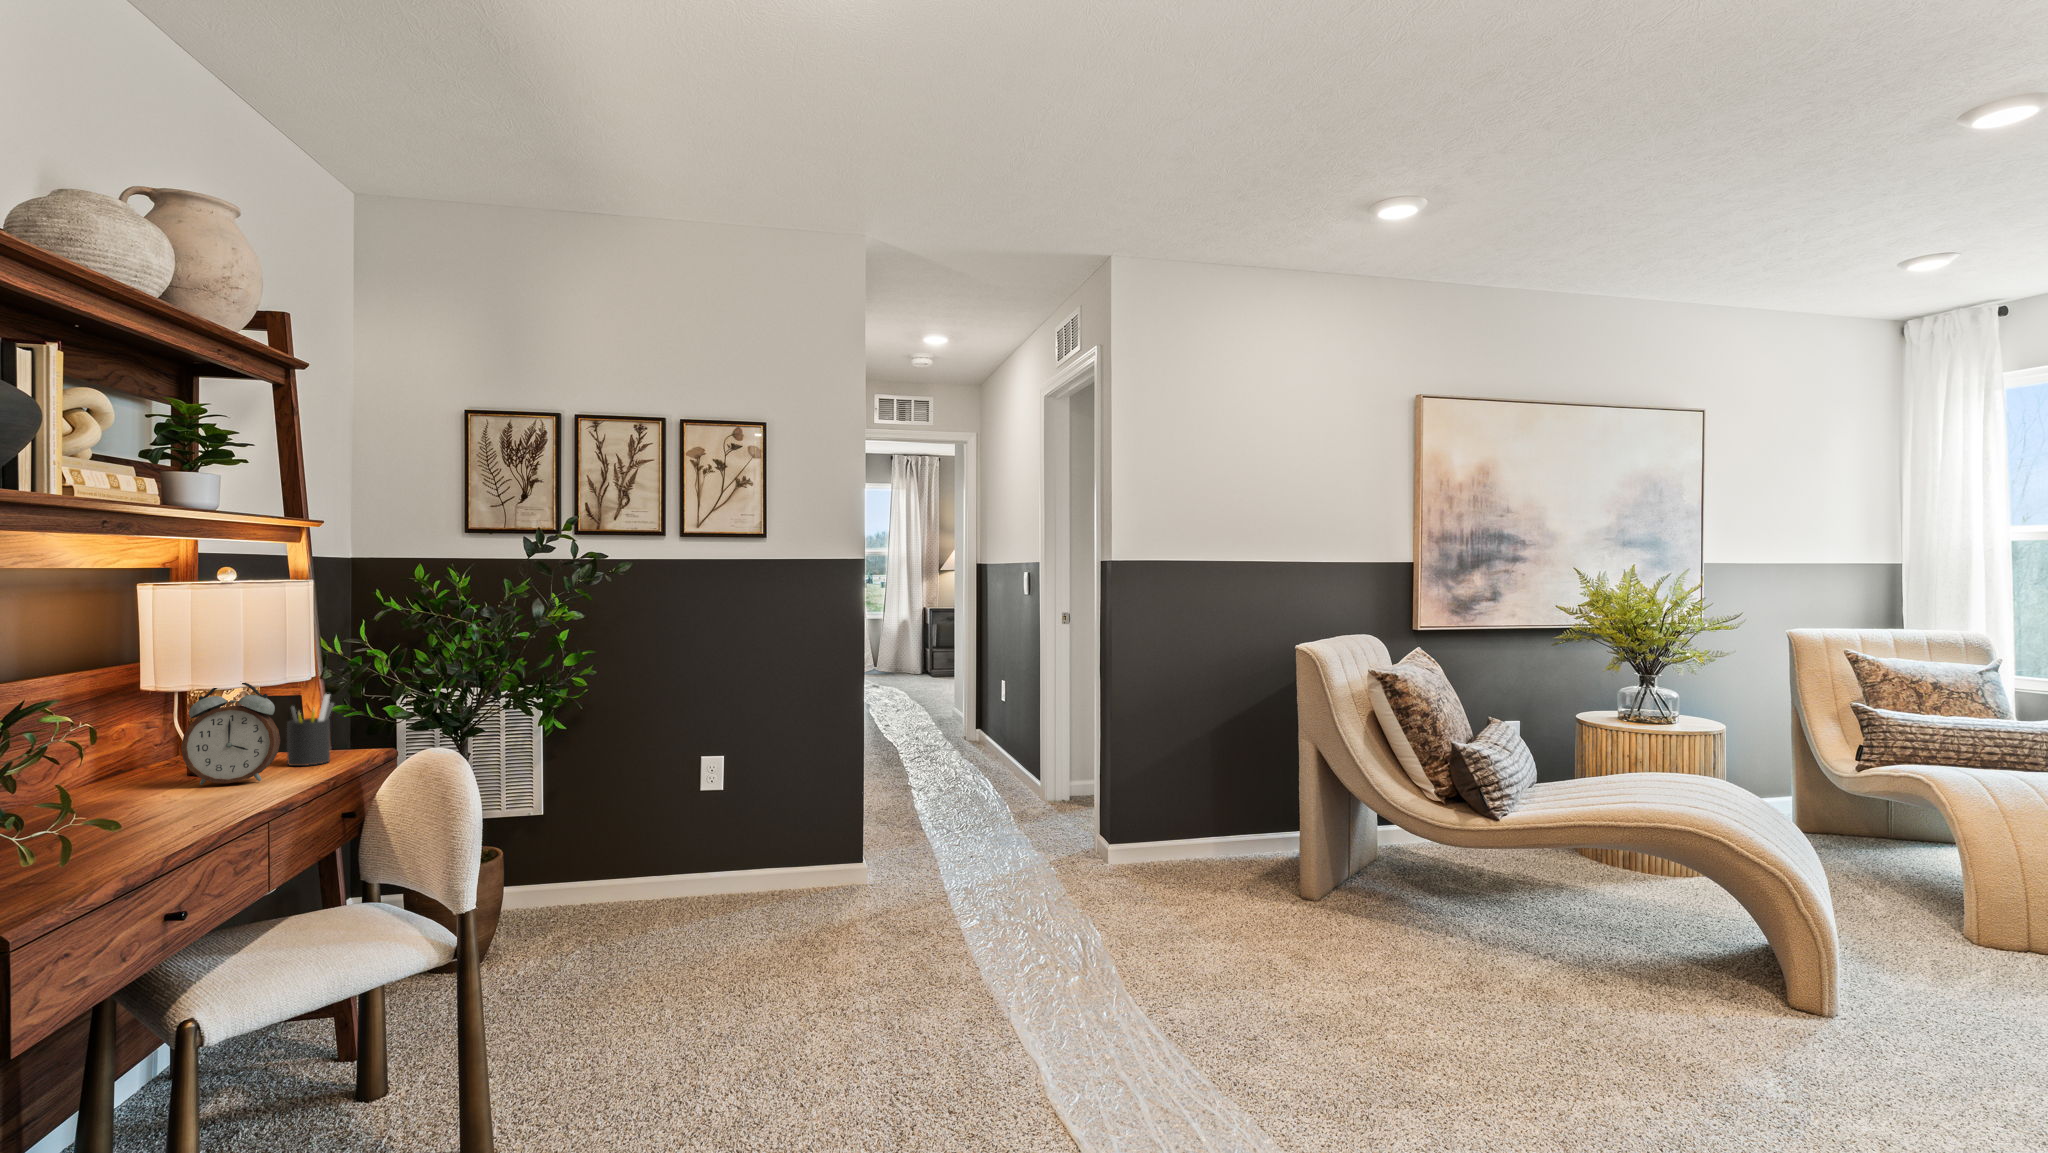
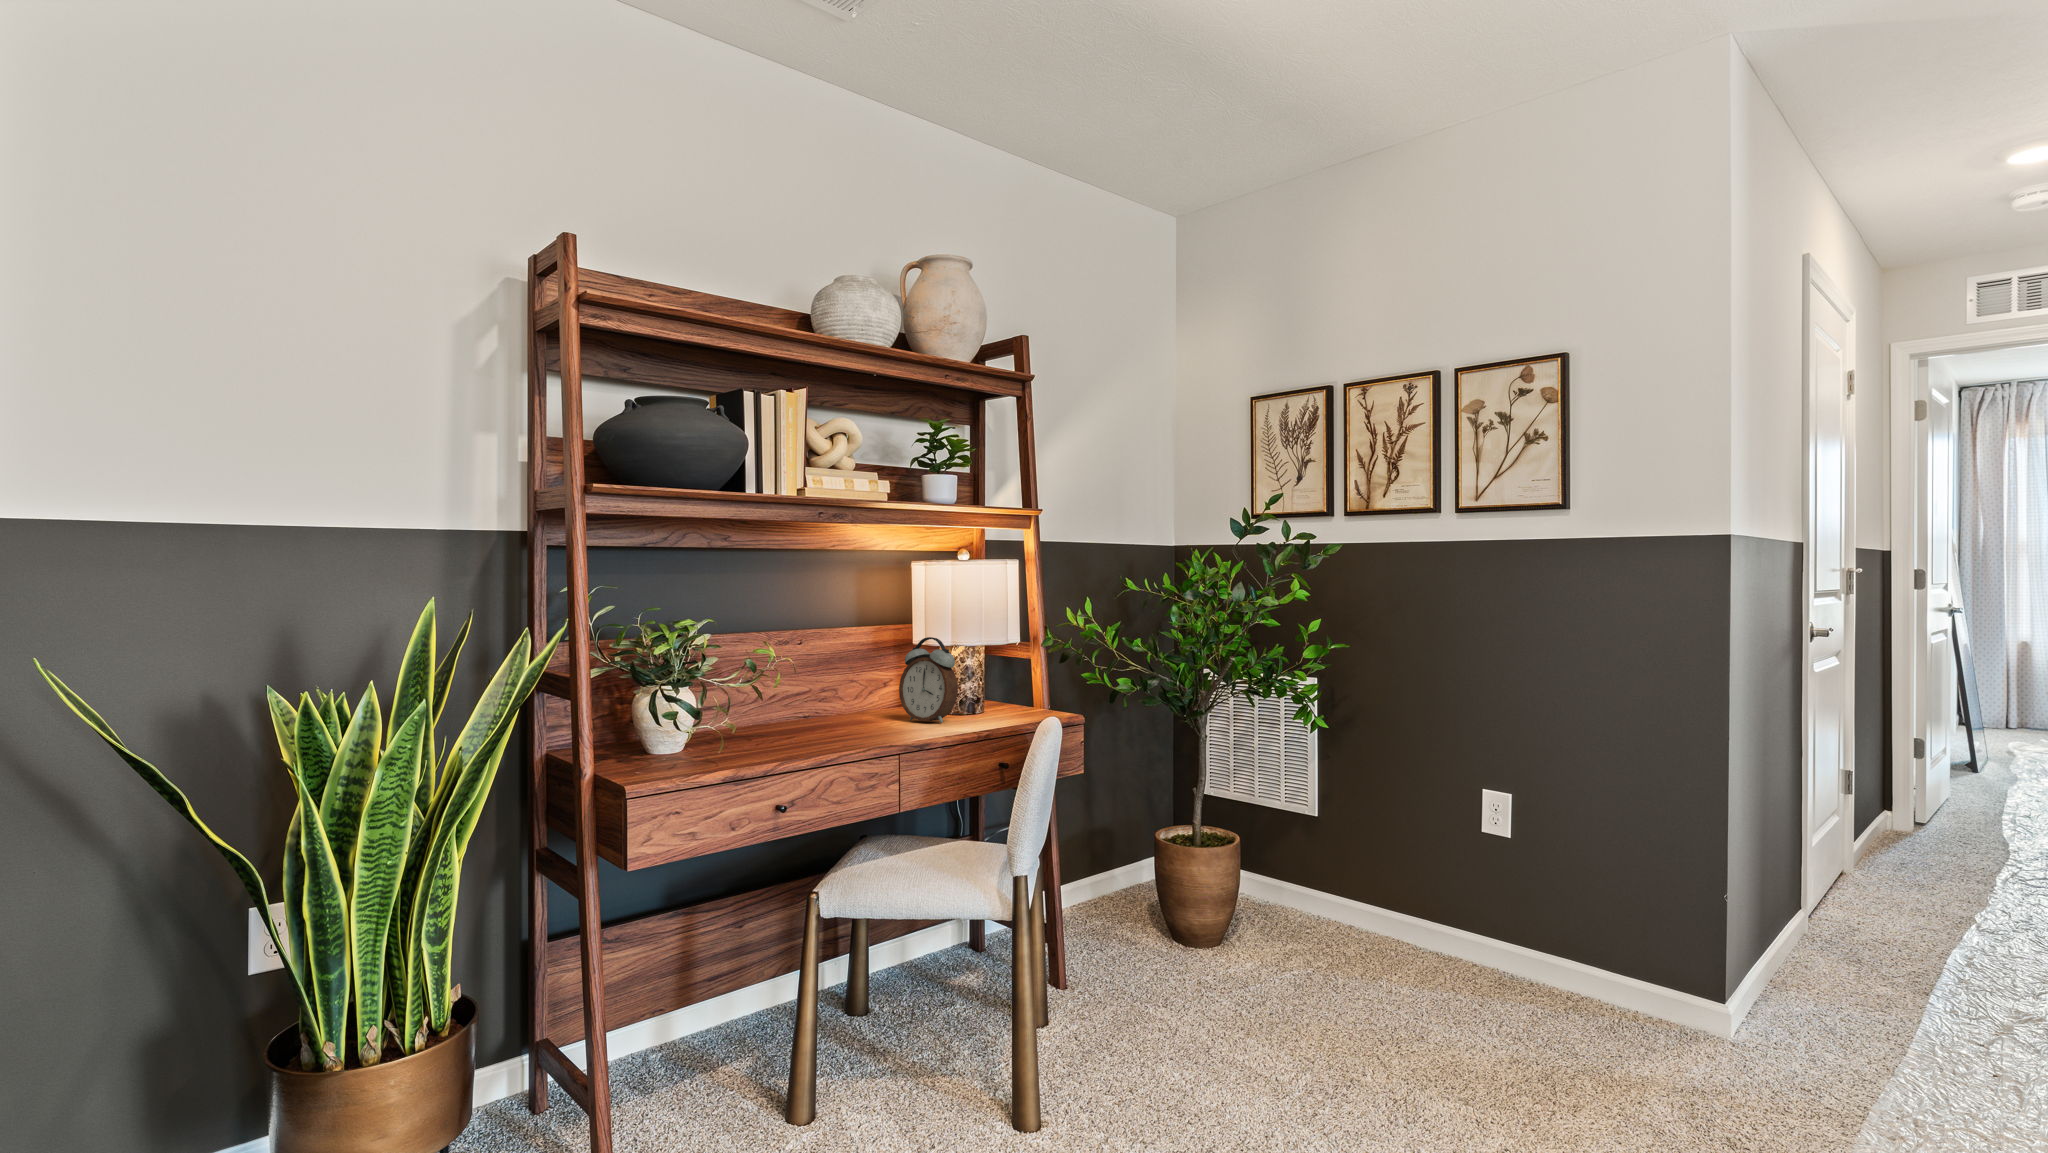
pen holder: present [287,694,334,766] -> none [985,656,1020,717]

